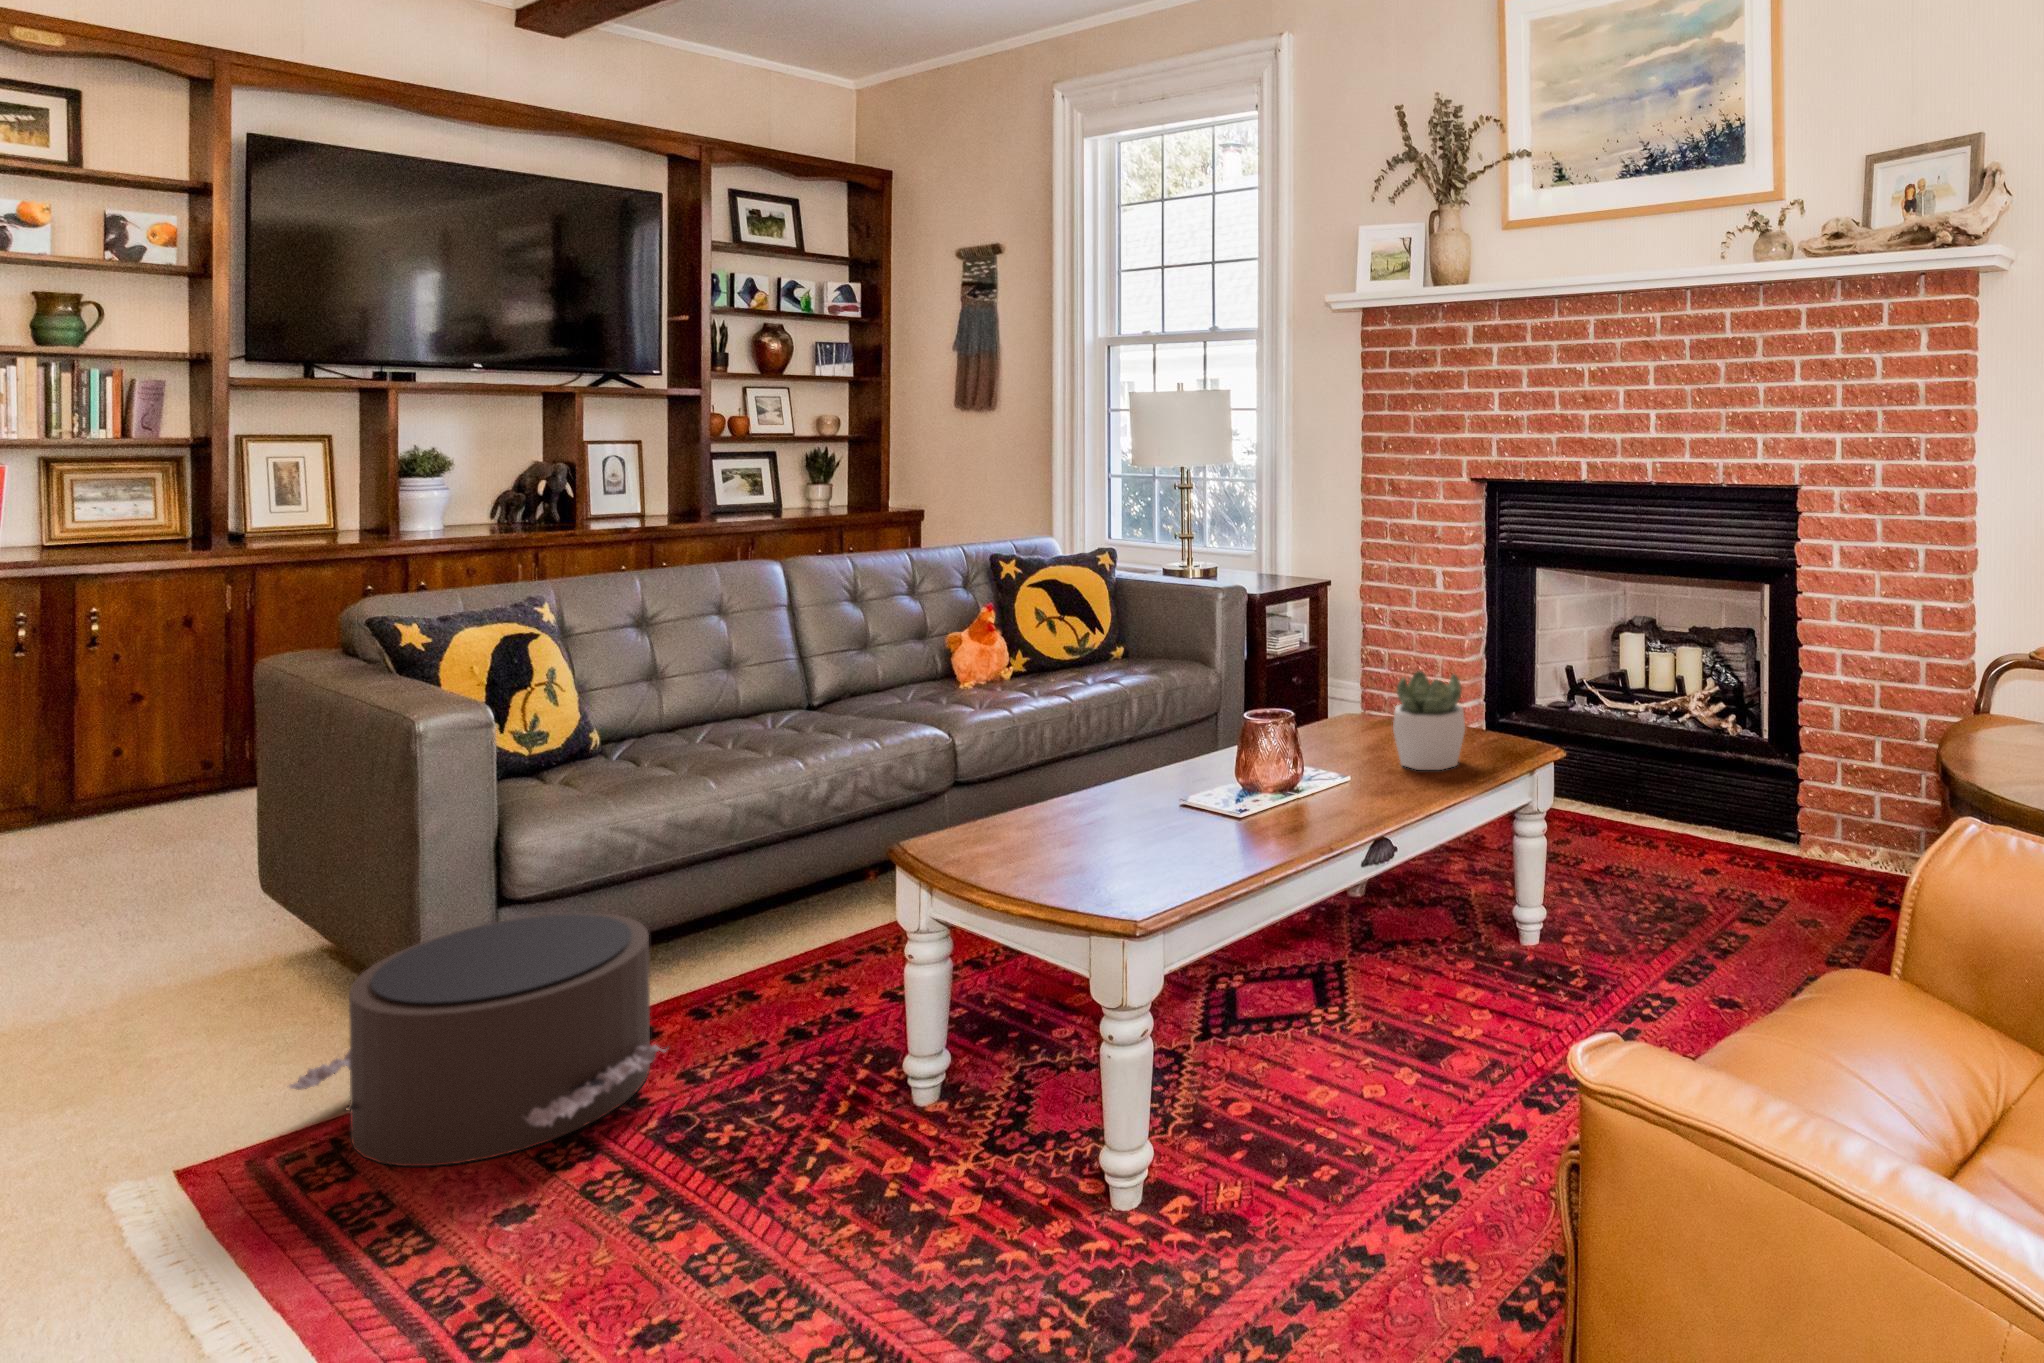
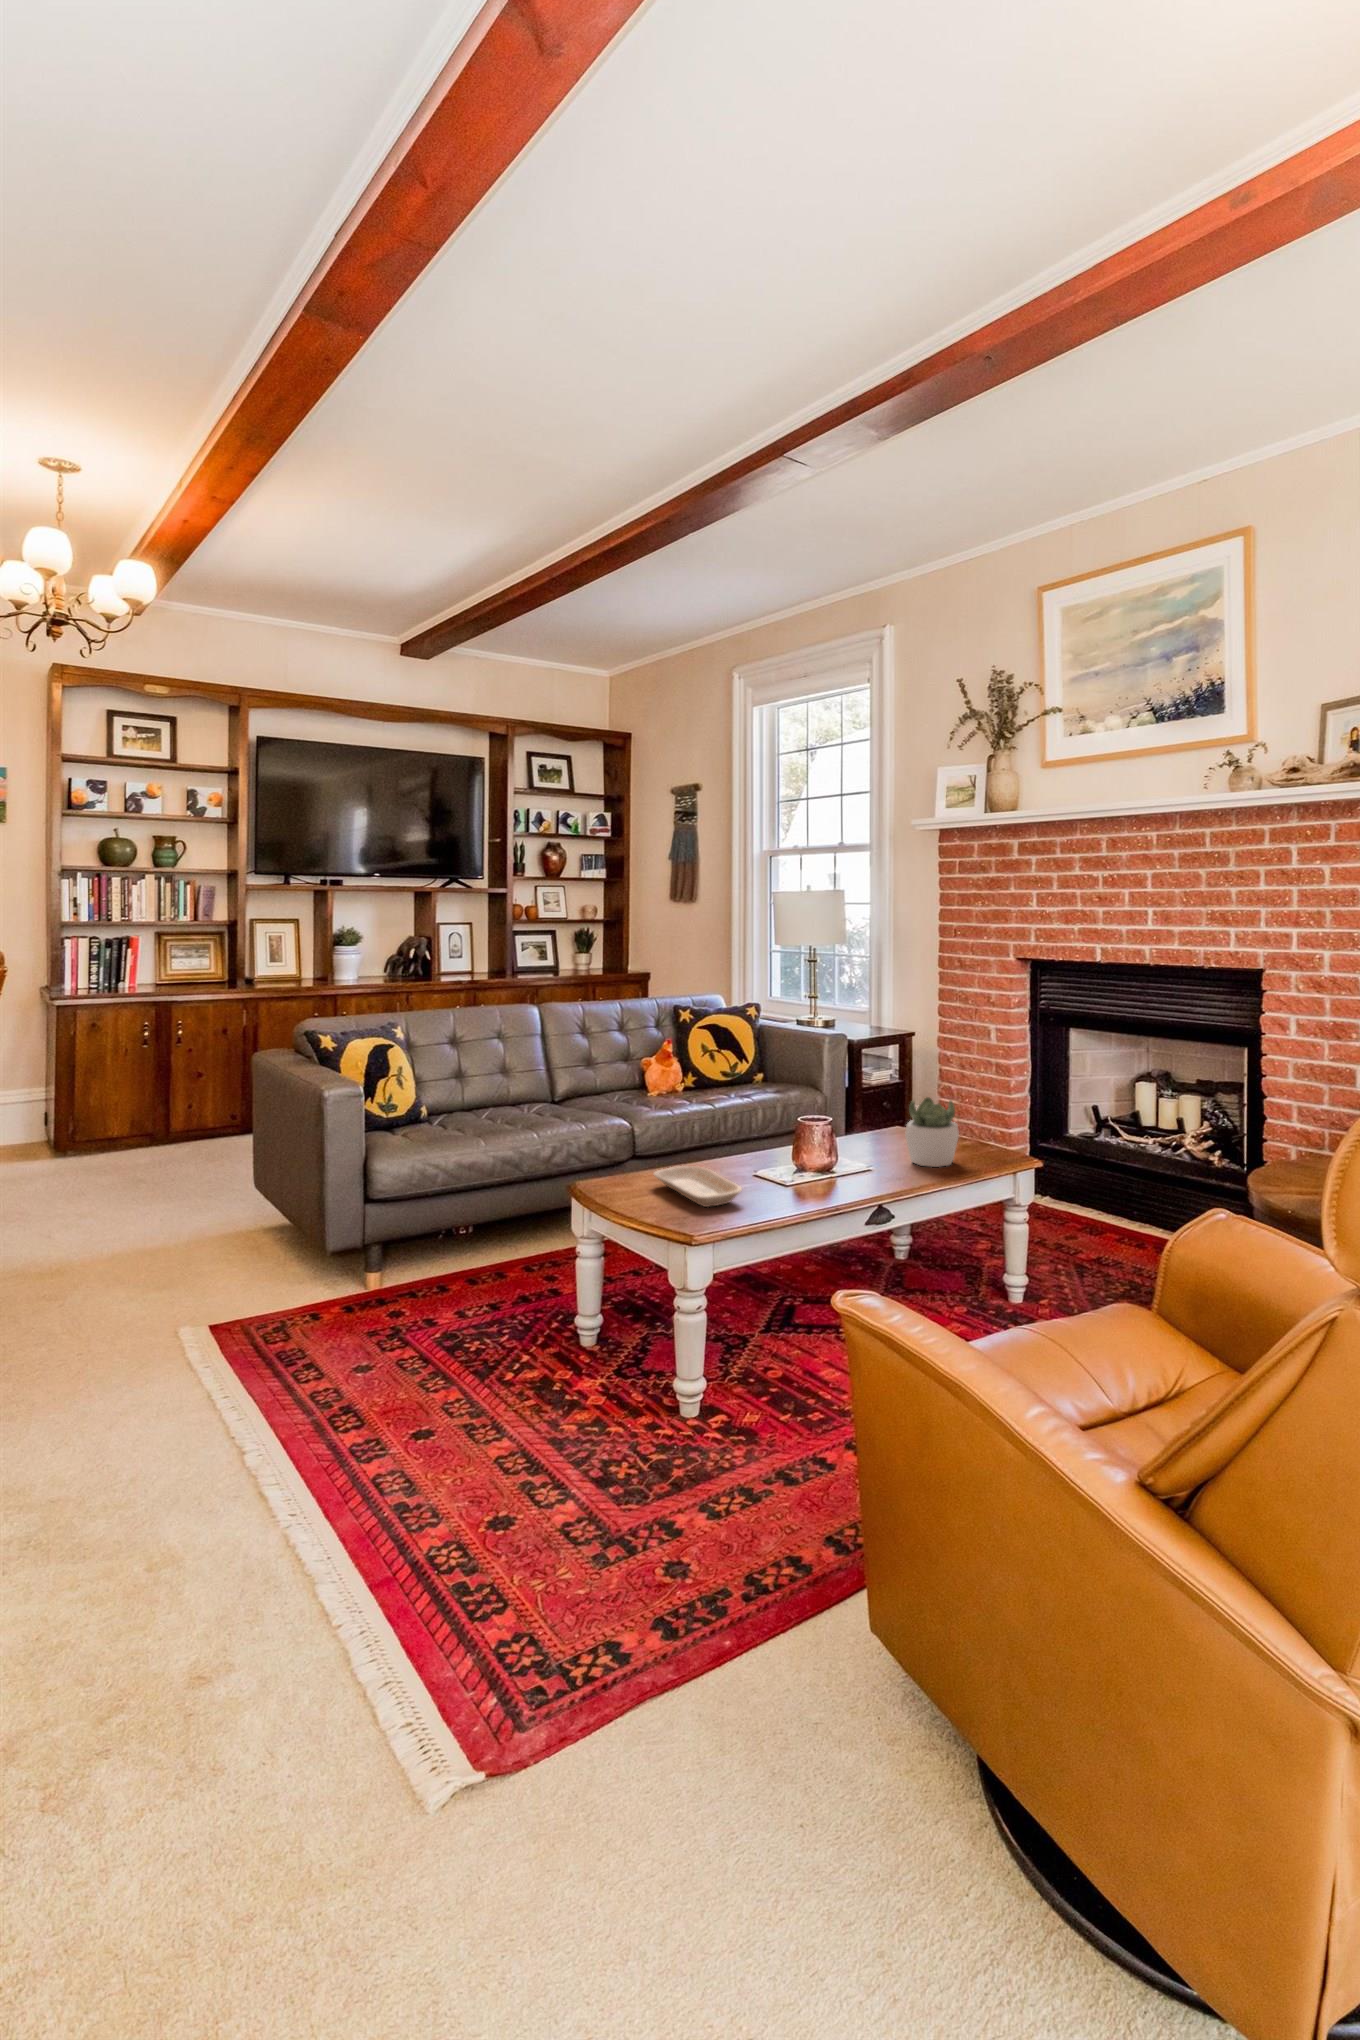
tray: none [1032,798,1189,865] -> present [654,1166,742,1207]
pouf: present [289,913,669,1166] -> none [256,1214,449,1345]

